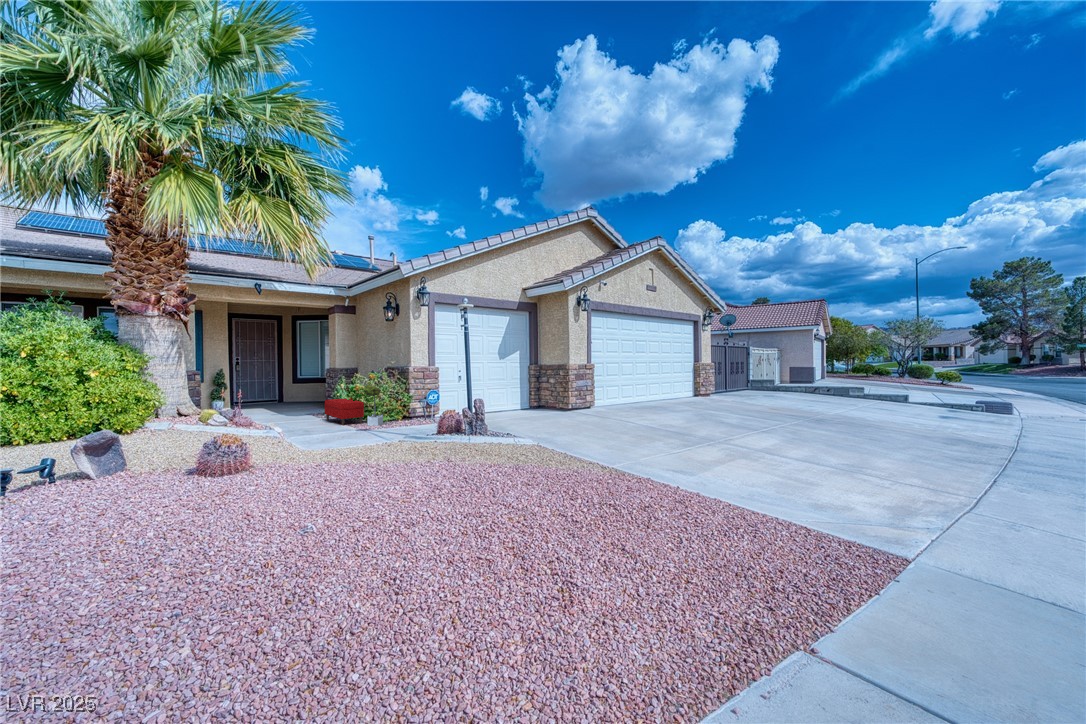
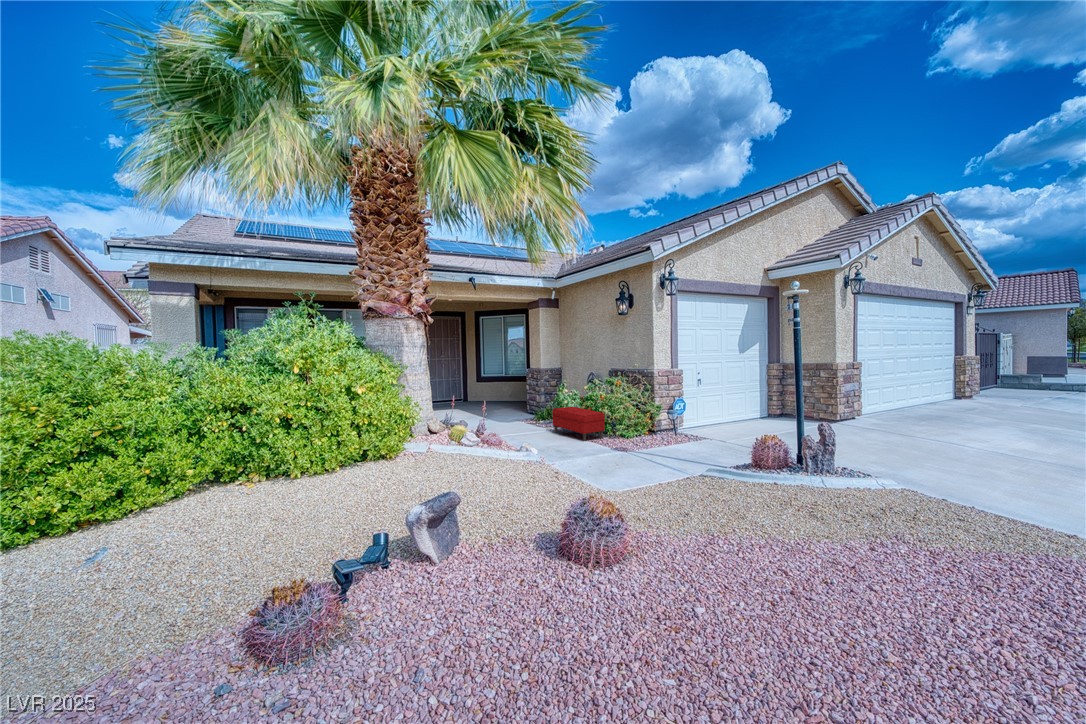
potted tree: present [364,385,383,426] -> none [610,393,631,443]

